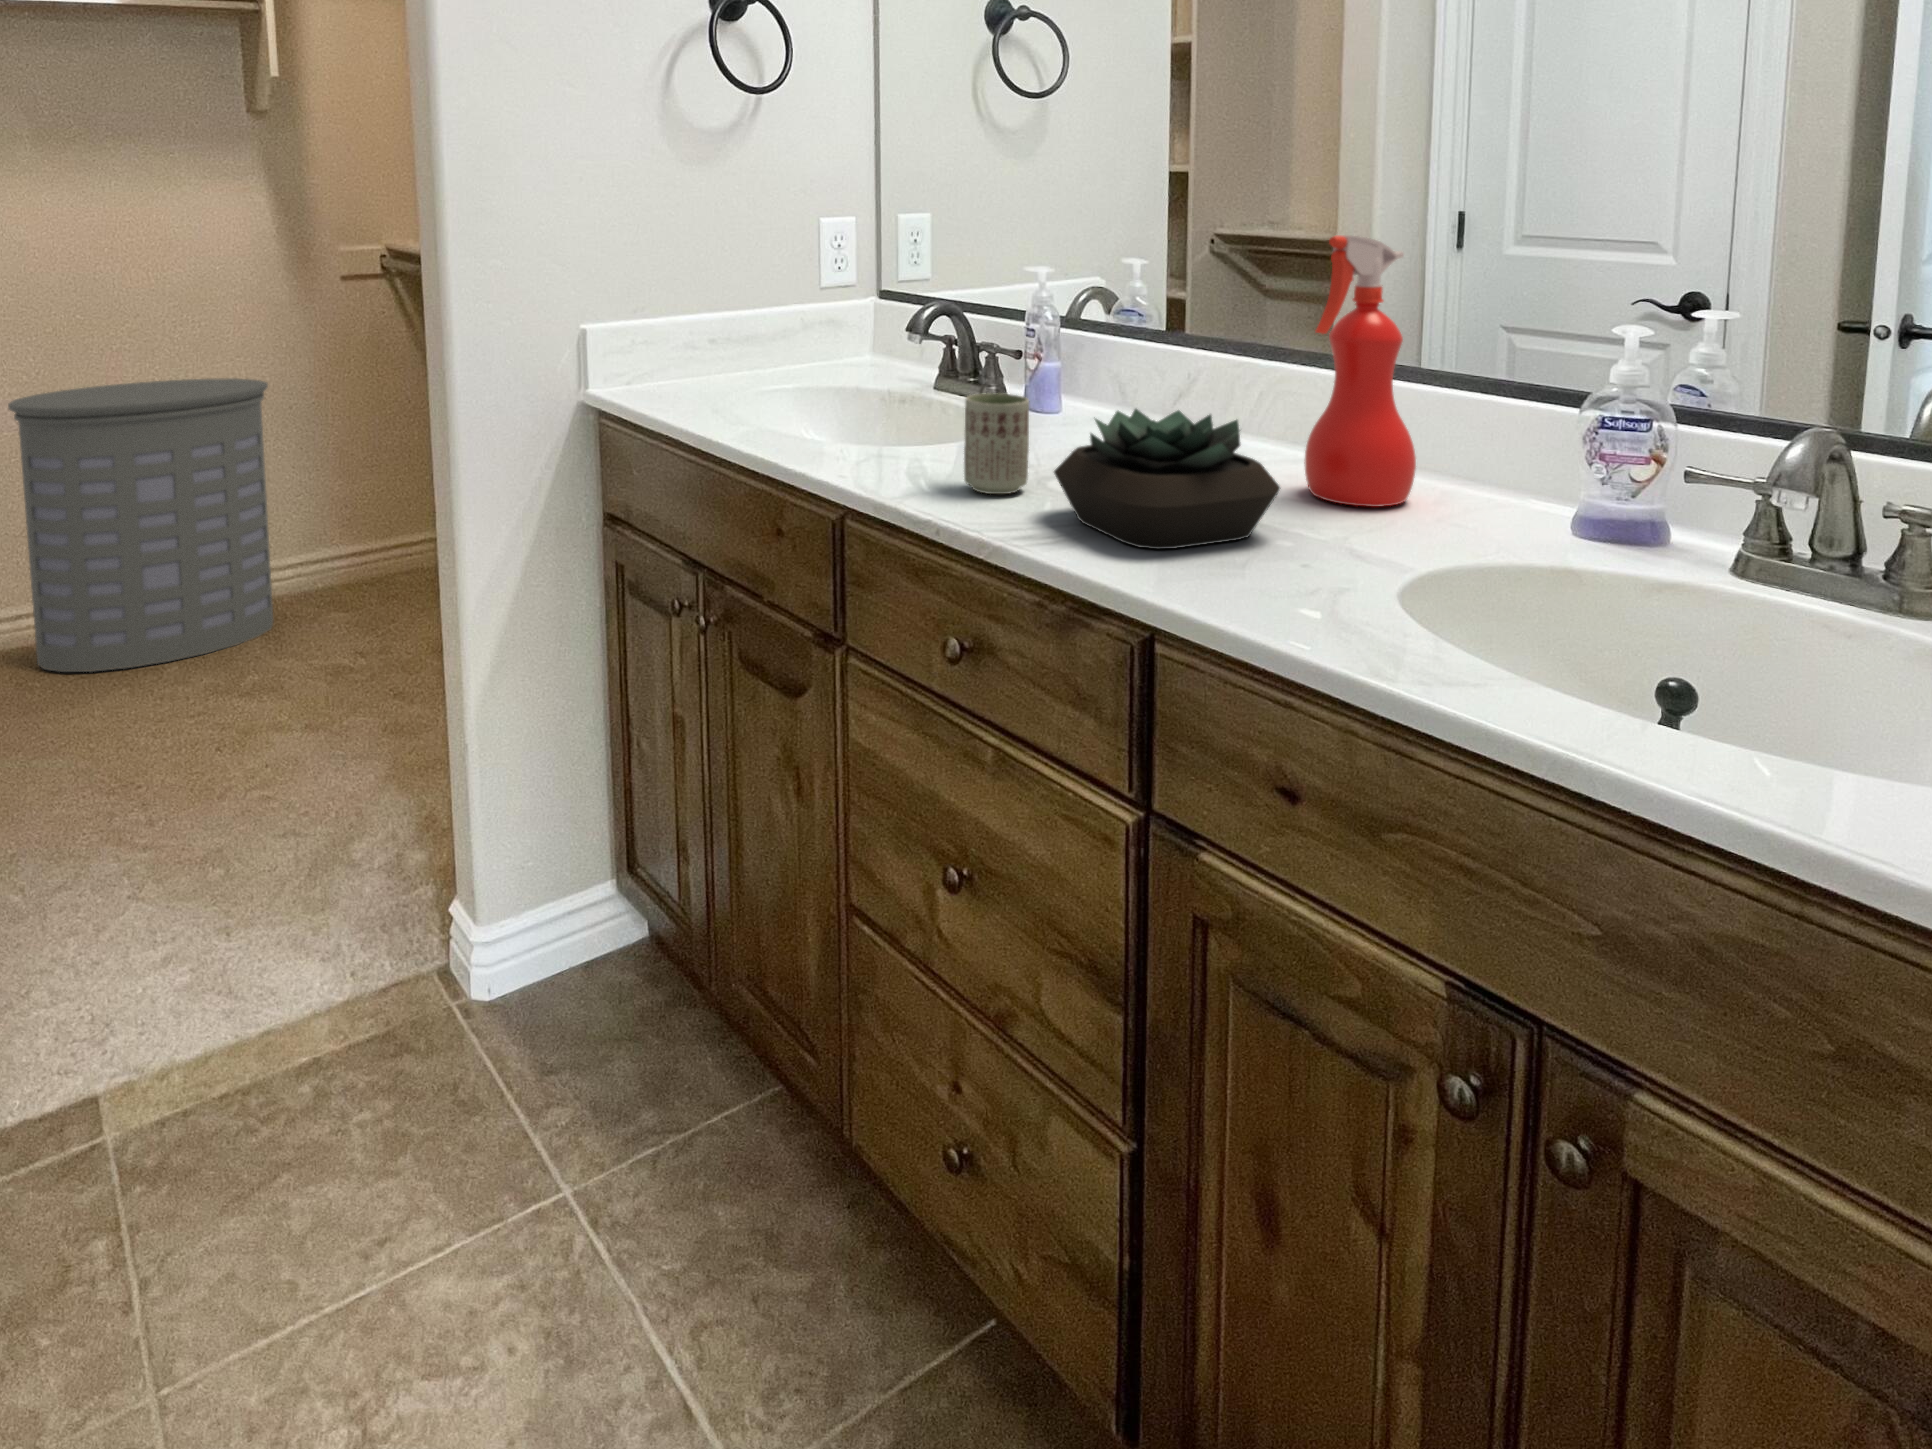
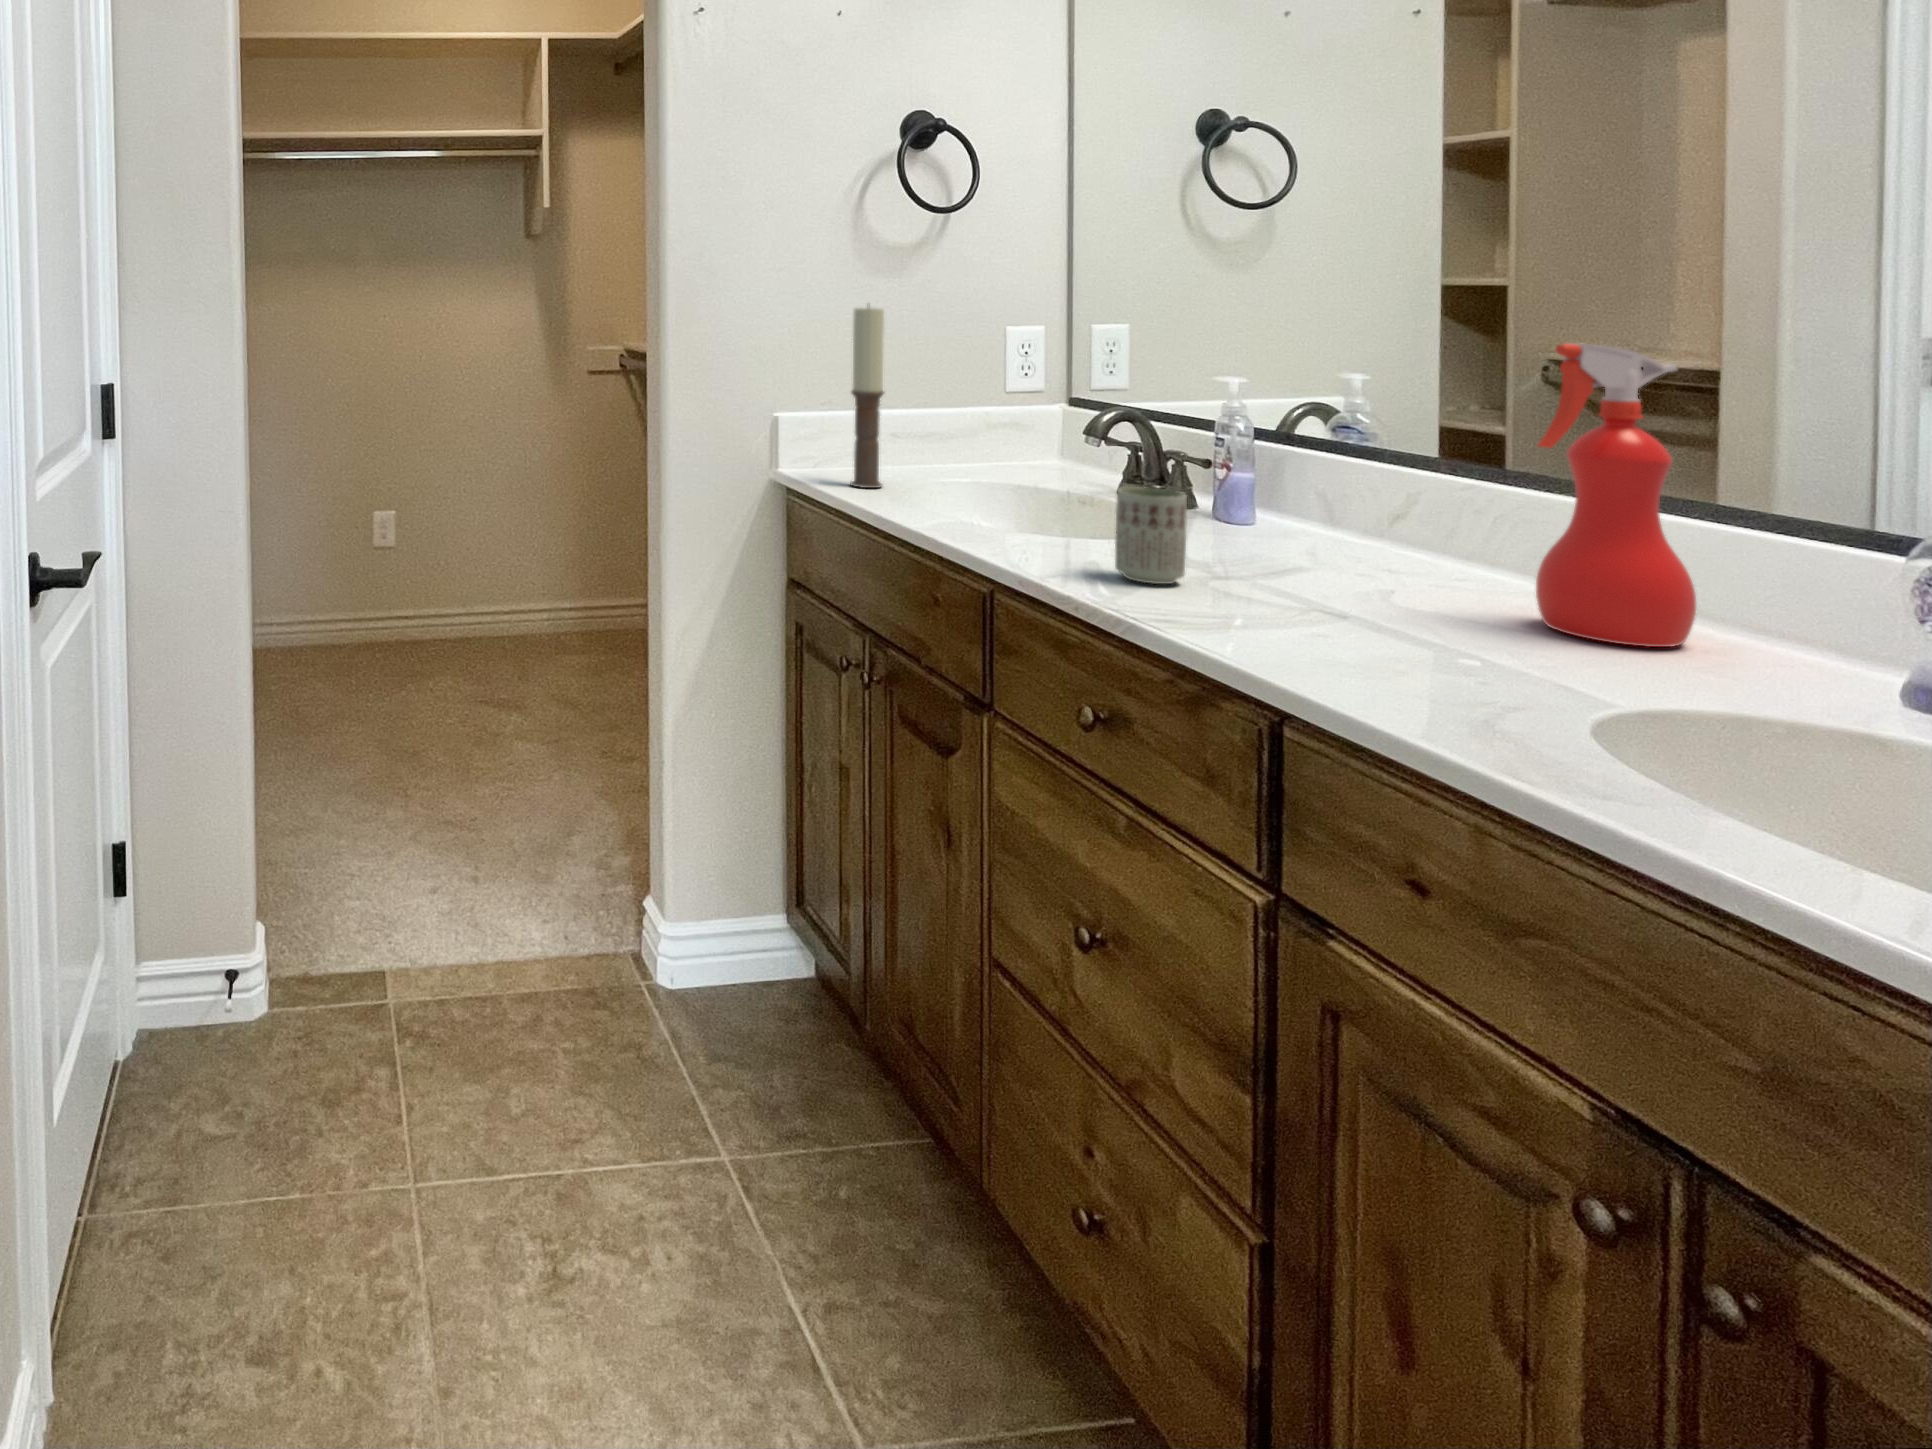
candle: none [672,196,709,406] -> present [851,308,884,488]
laundry hamper: present [8,378,273,672] -> none [355,448,529,669]
succulent plant: present [1054,409,1281,549] -> none [1203,509,1476,651]

